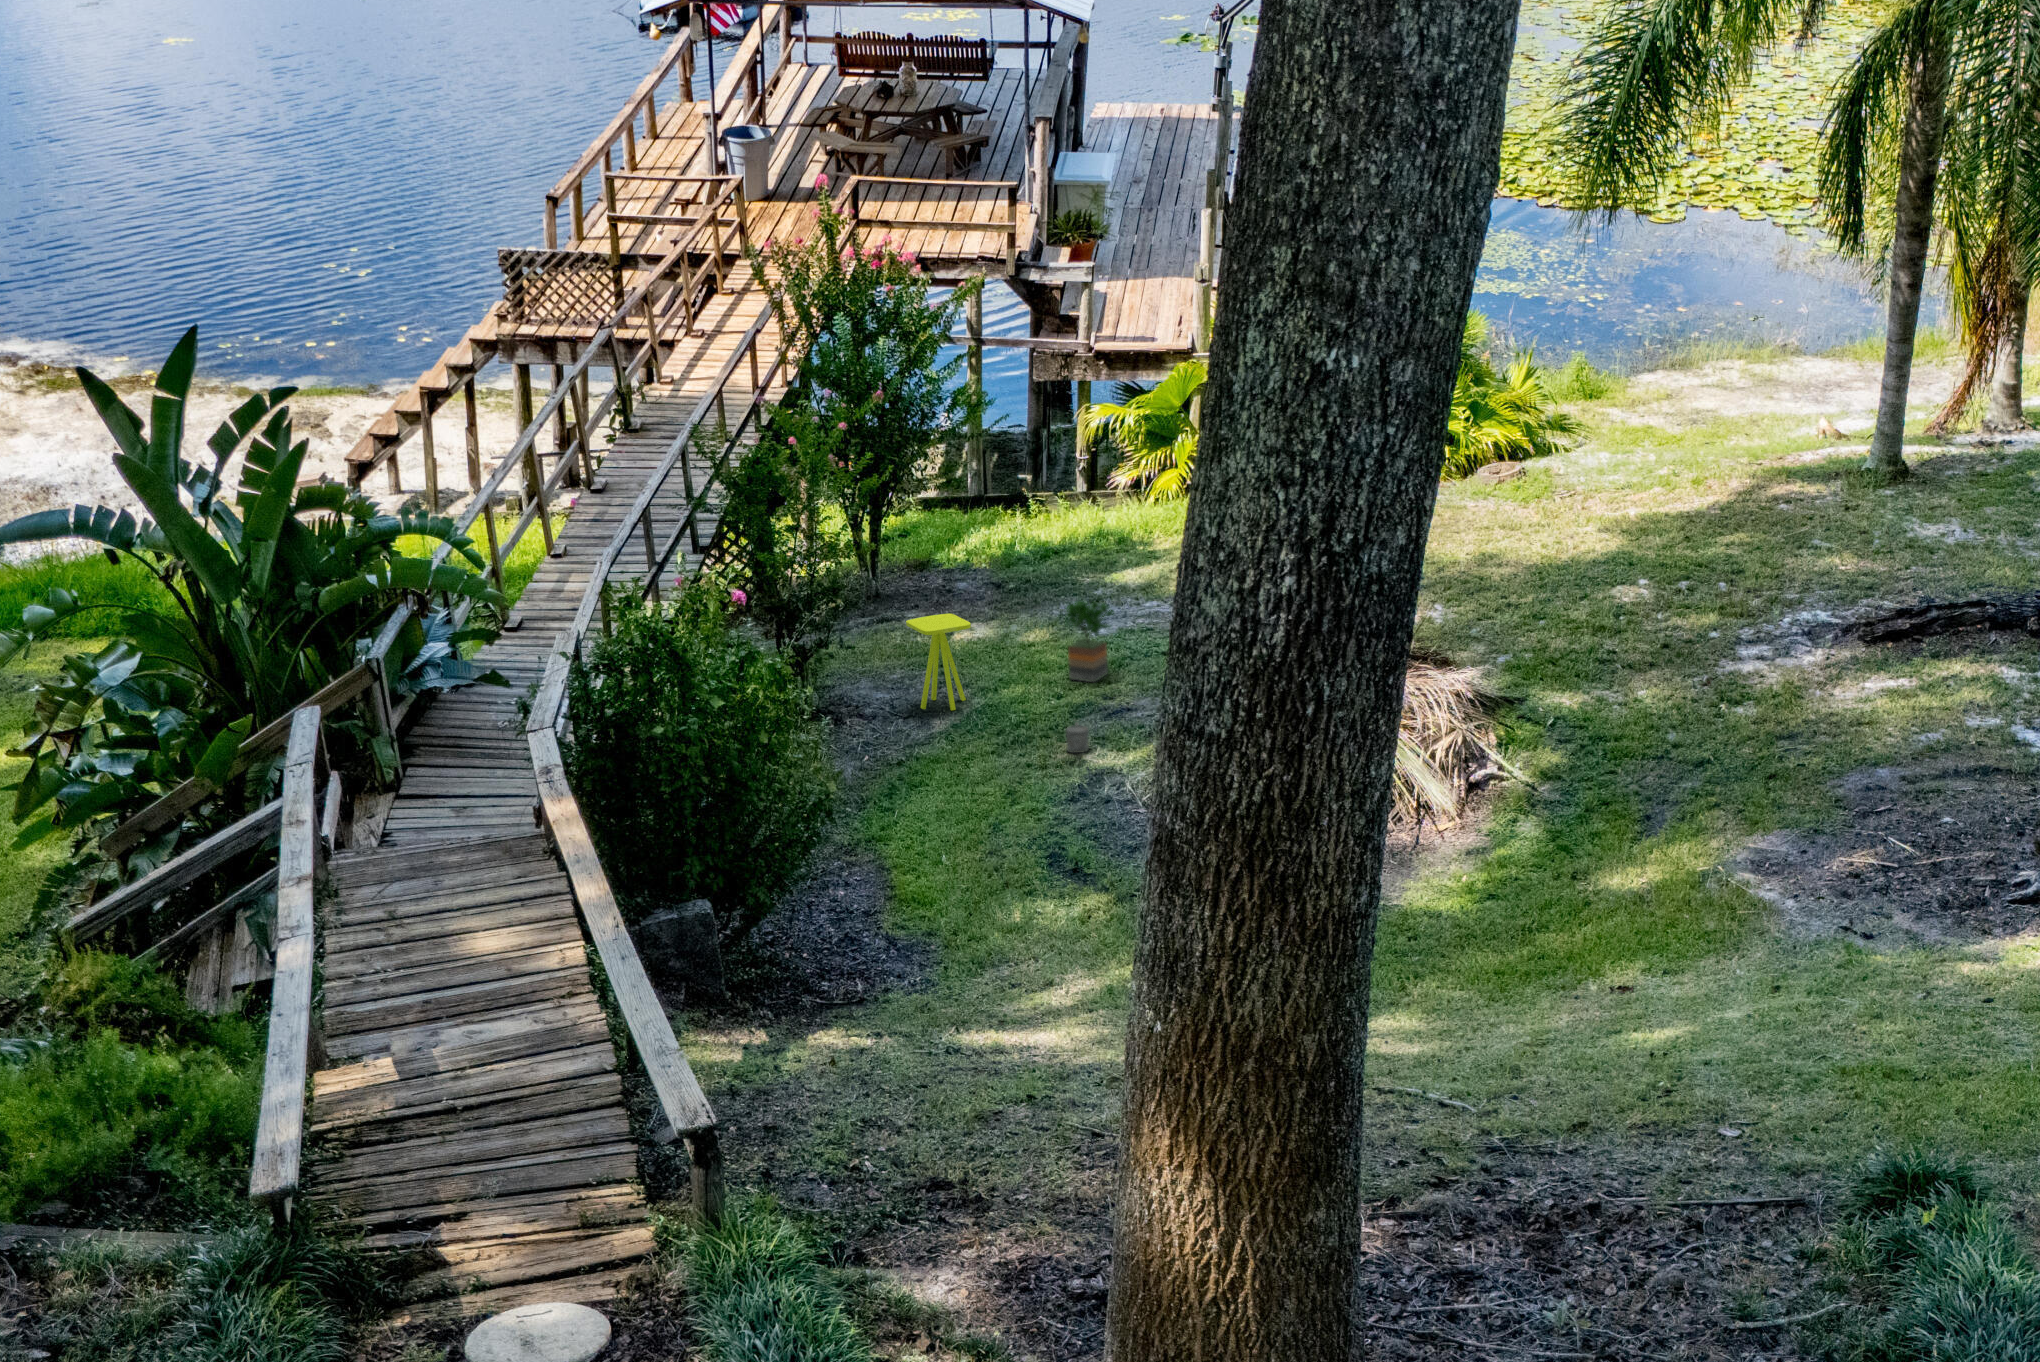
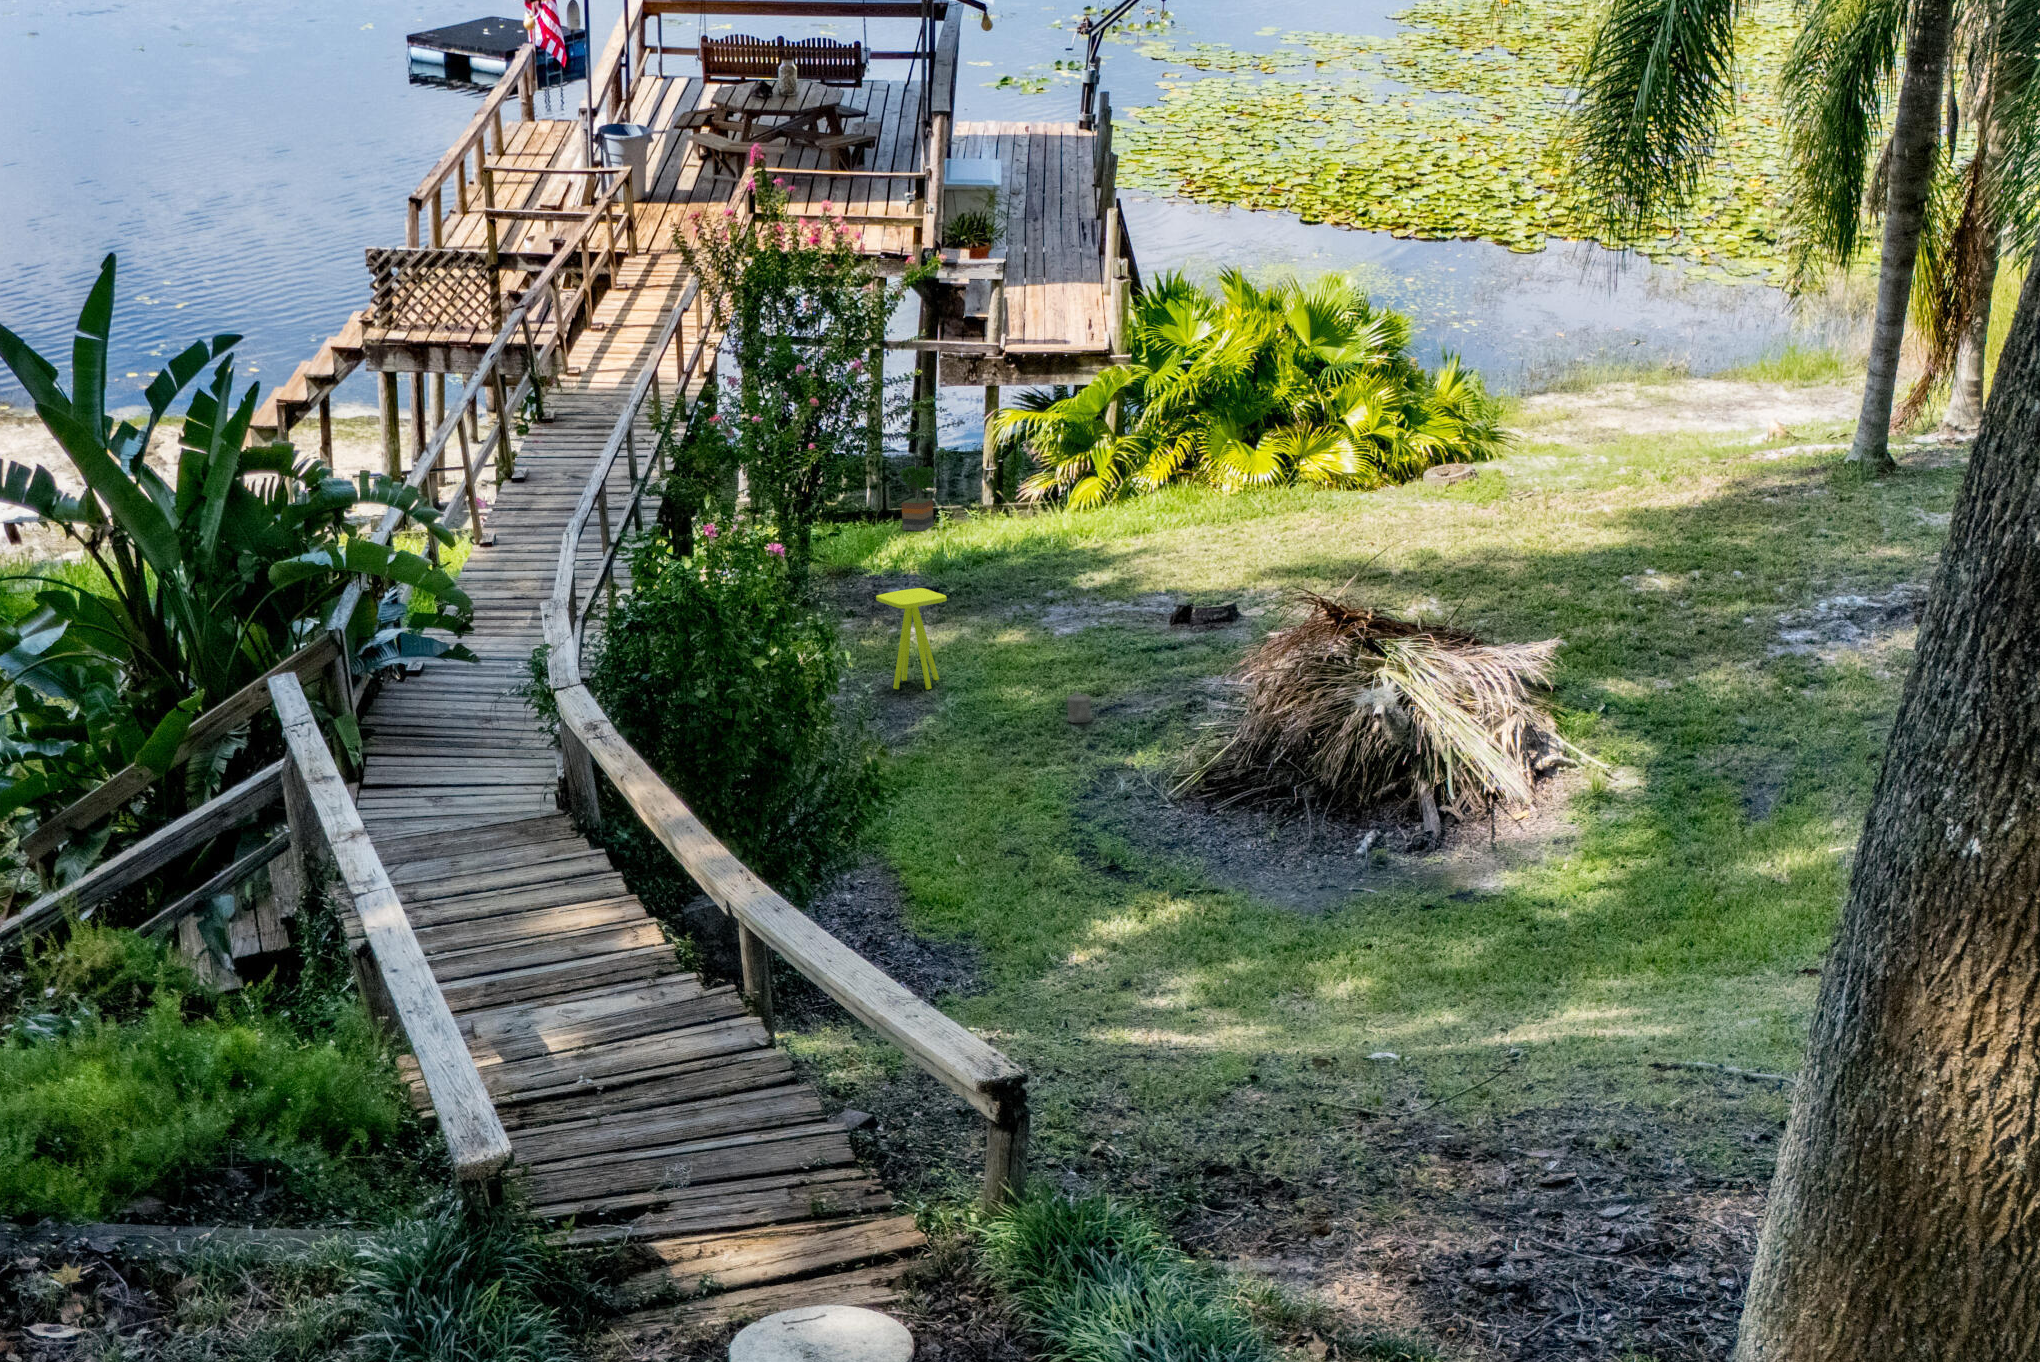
potted tree: present [1067,601,1113,682] -> present [900,466,938,531]

